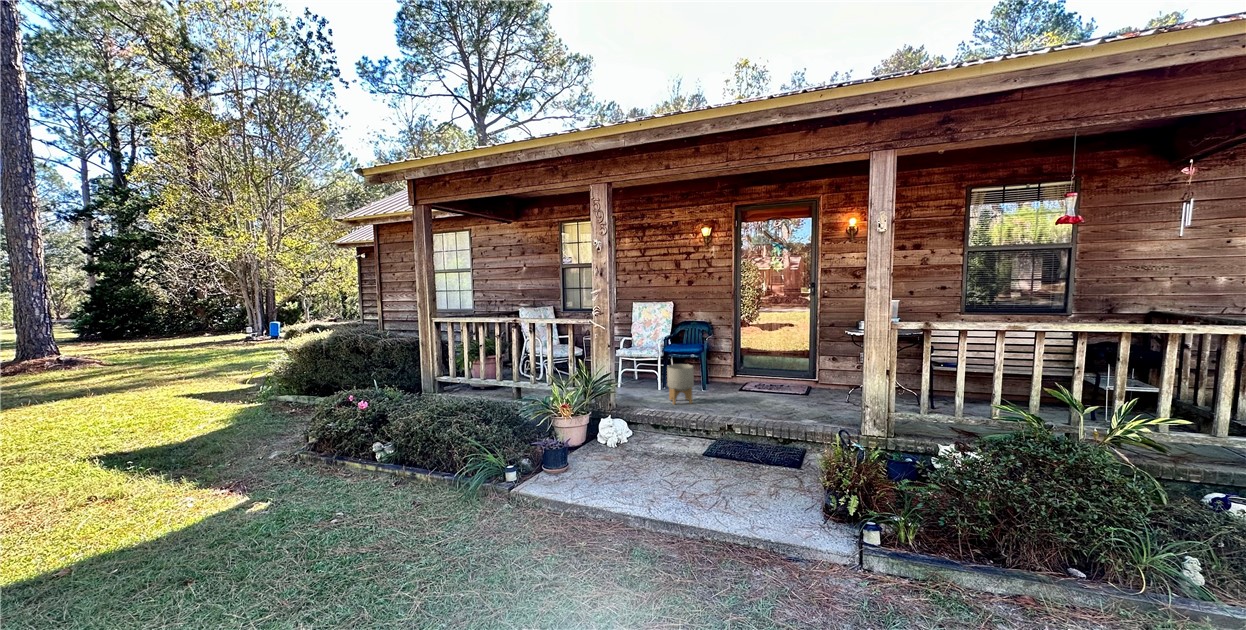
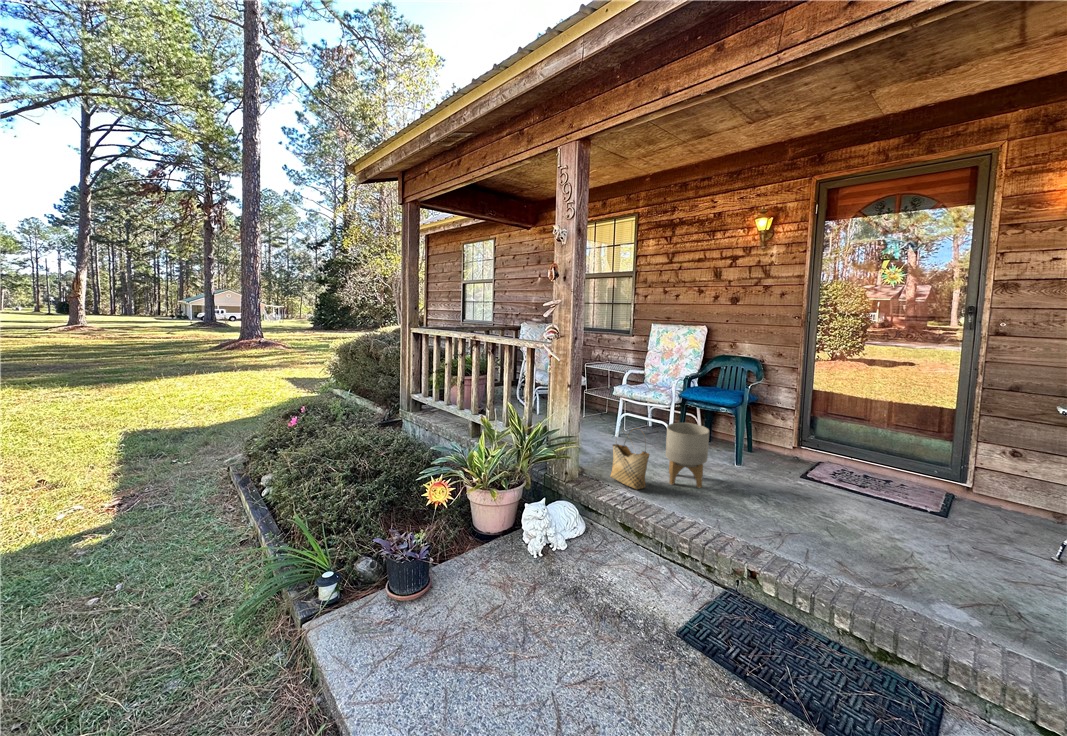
woven basket: none [635,369,661,409] -> present [610,428,650,489]

